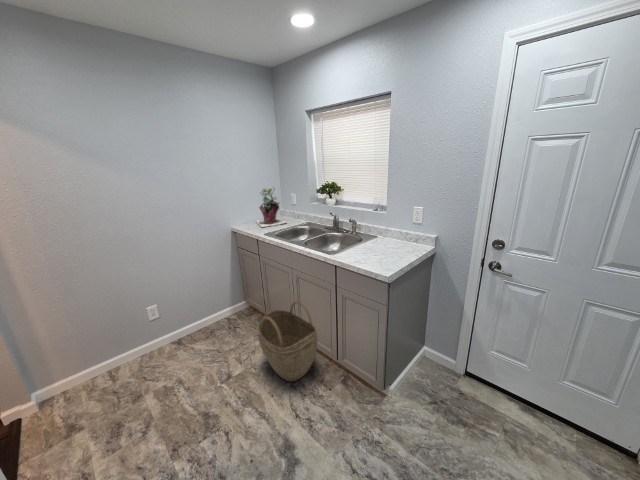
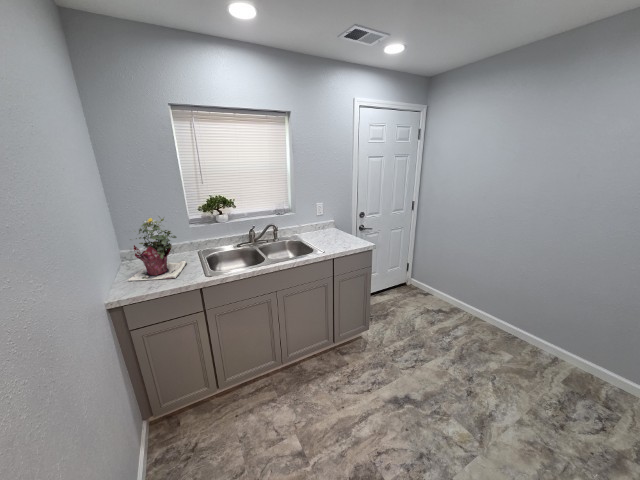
woven basket: present [258,301,318,381] -> none [276,317,342,405]

